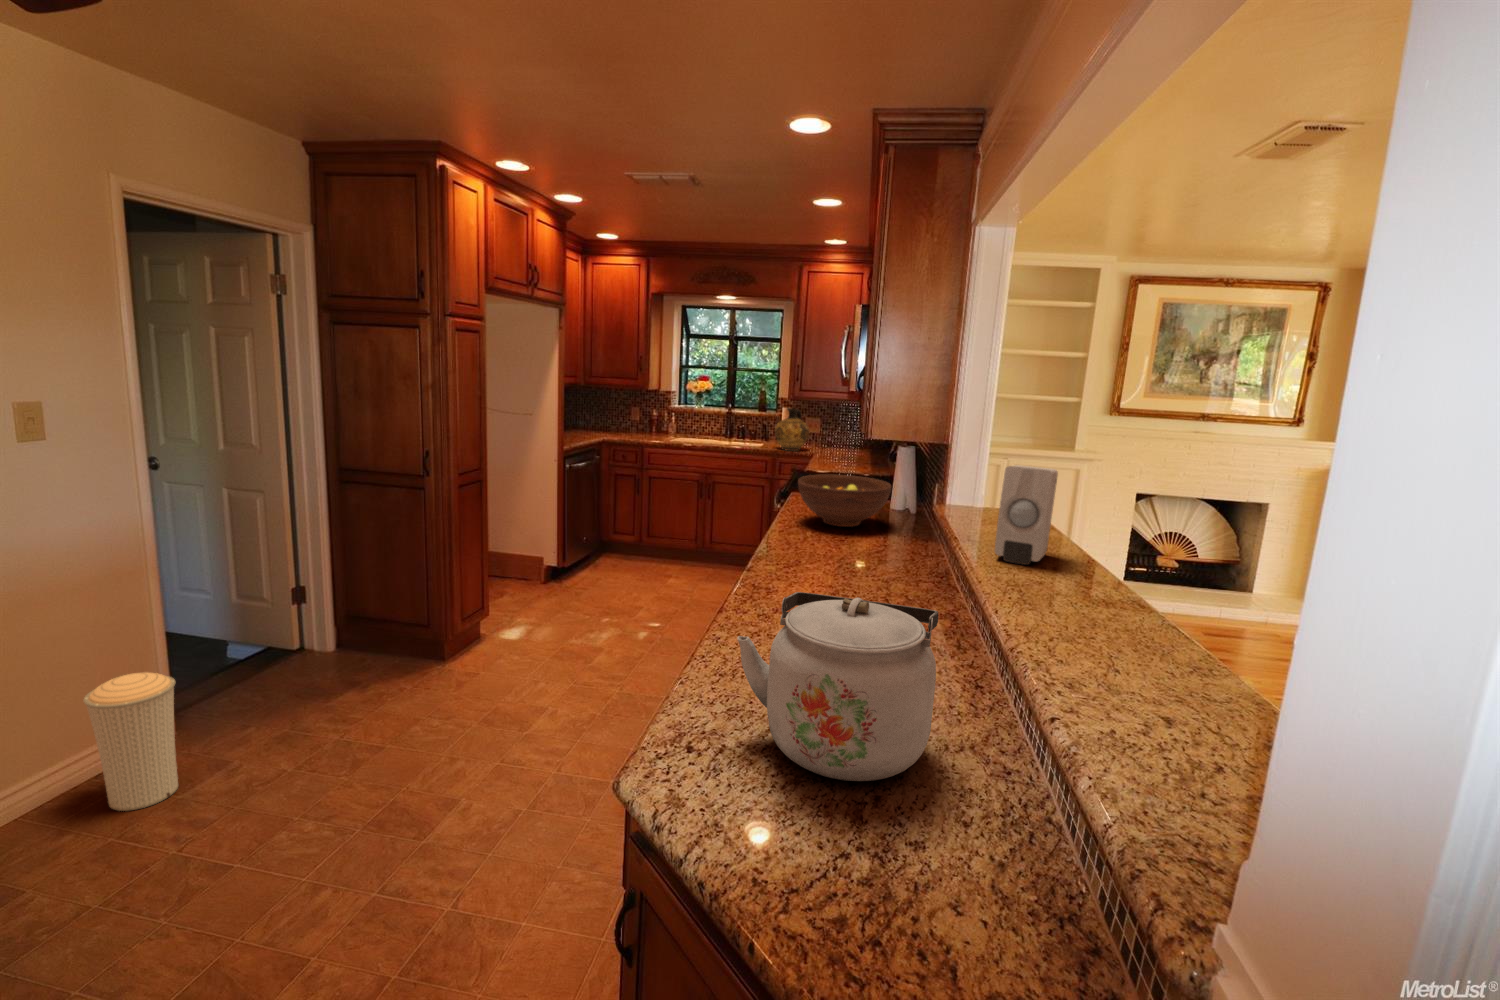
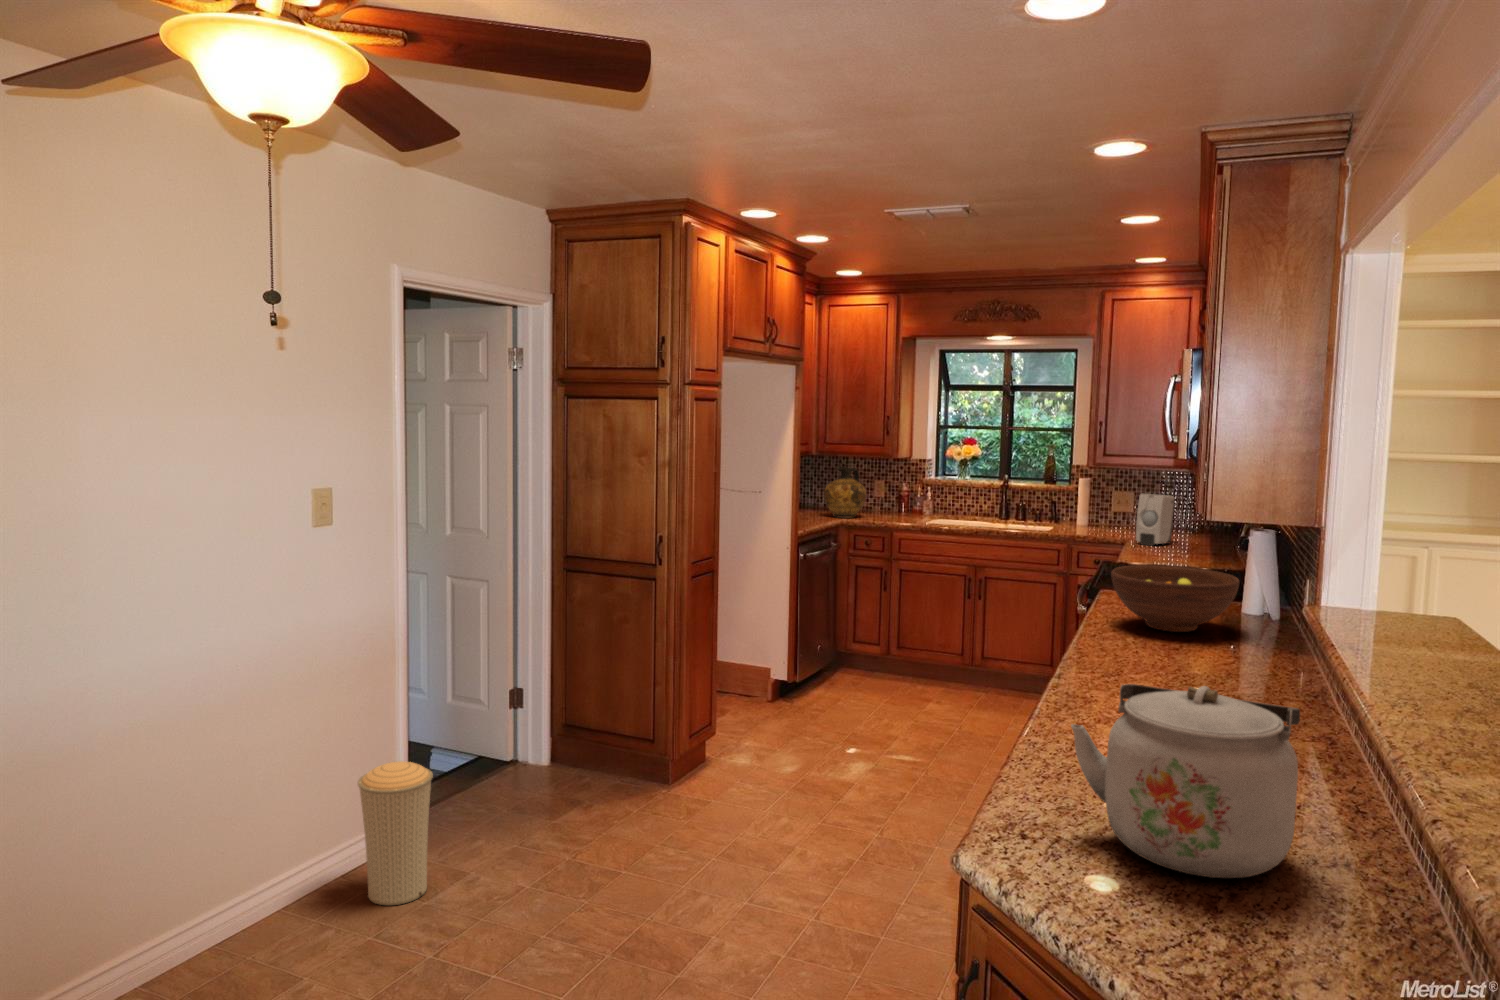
ceramic jug: present [775,408,809,451] -> present [824,466,866,518]
soap dispenser: present [995,465,1058,565] -> present [1136,494,1175,546]

